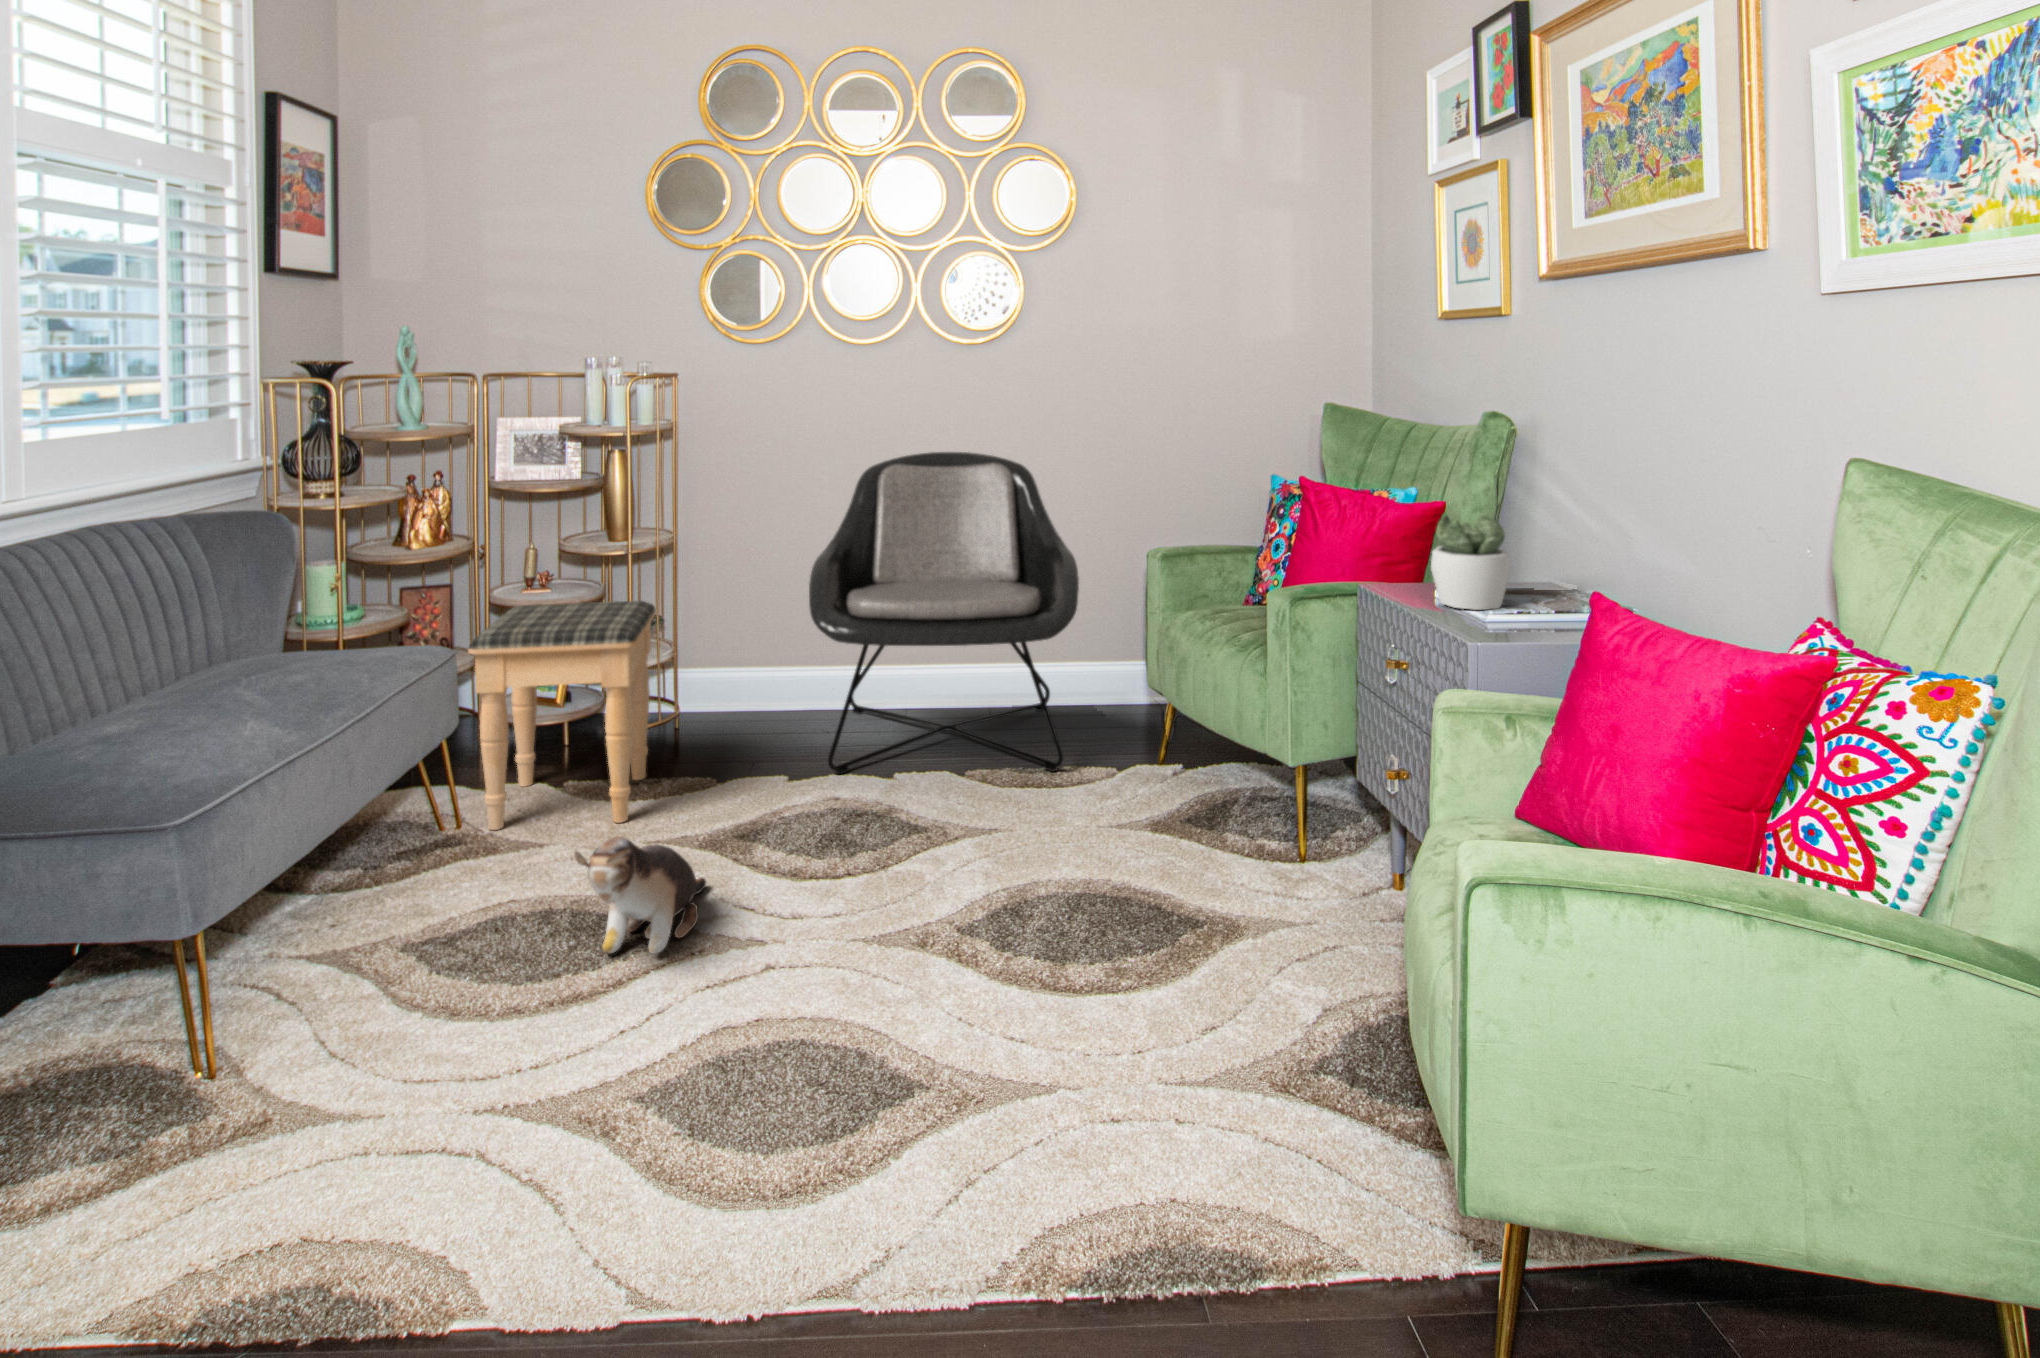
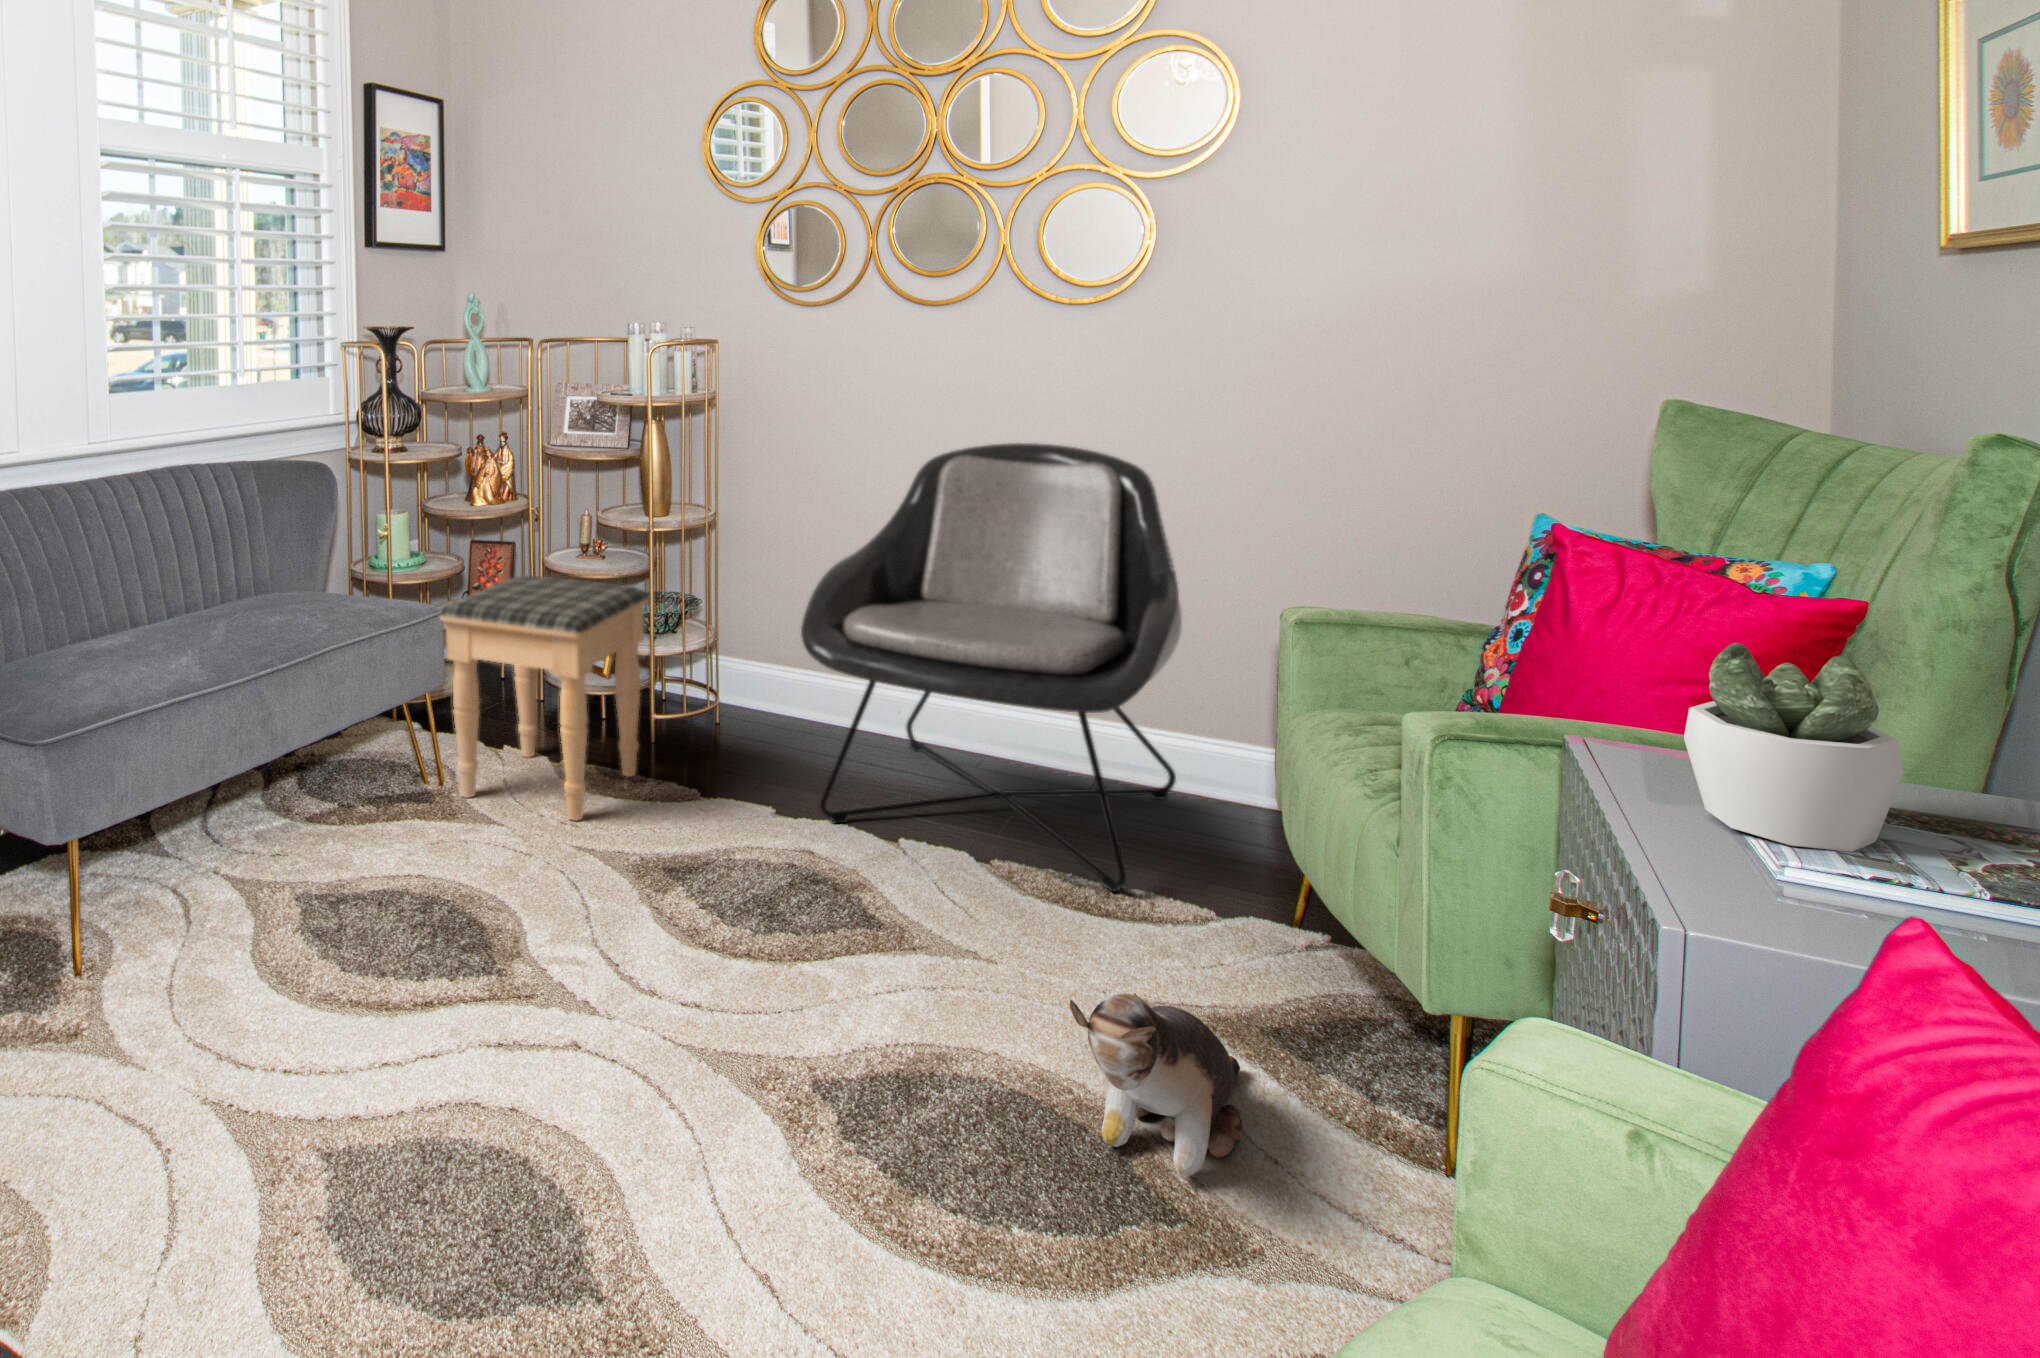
plush toy: present [574,836,706,954] -> present [1070,993,1243,1176]

